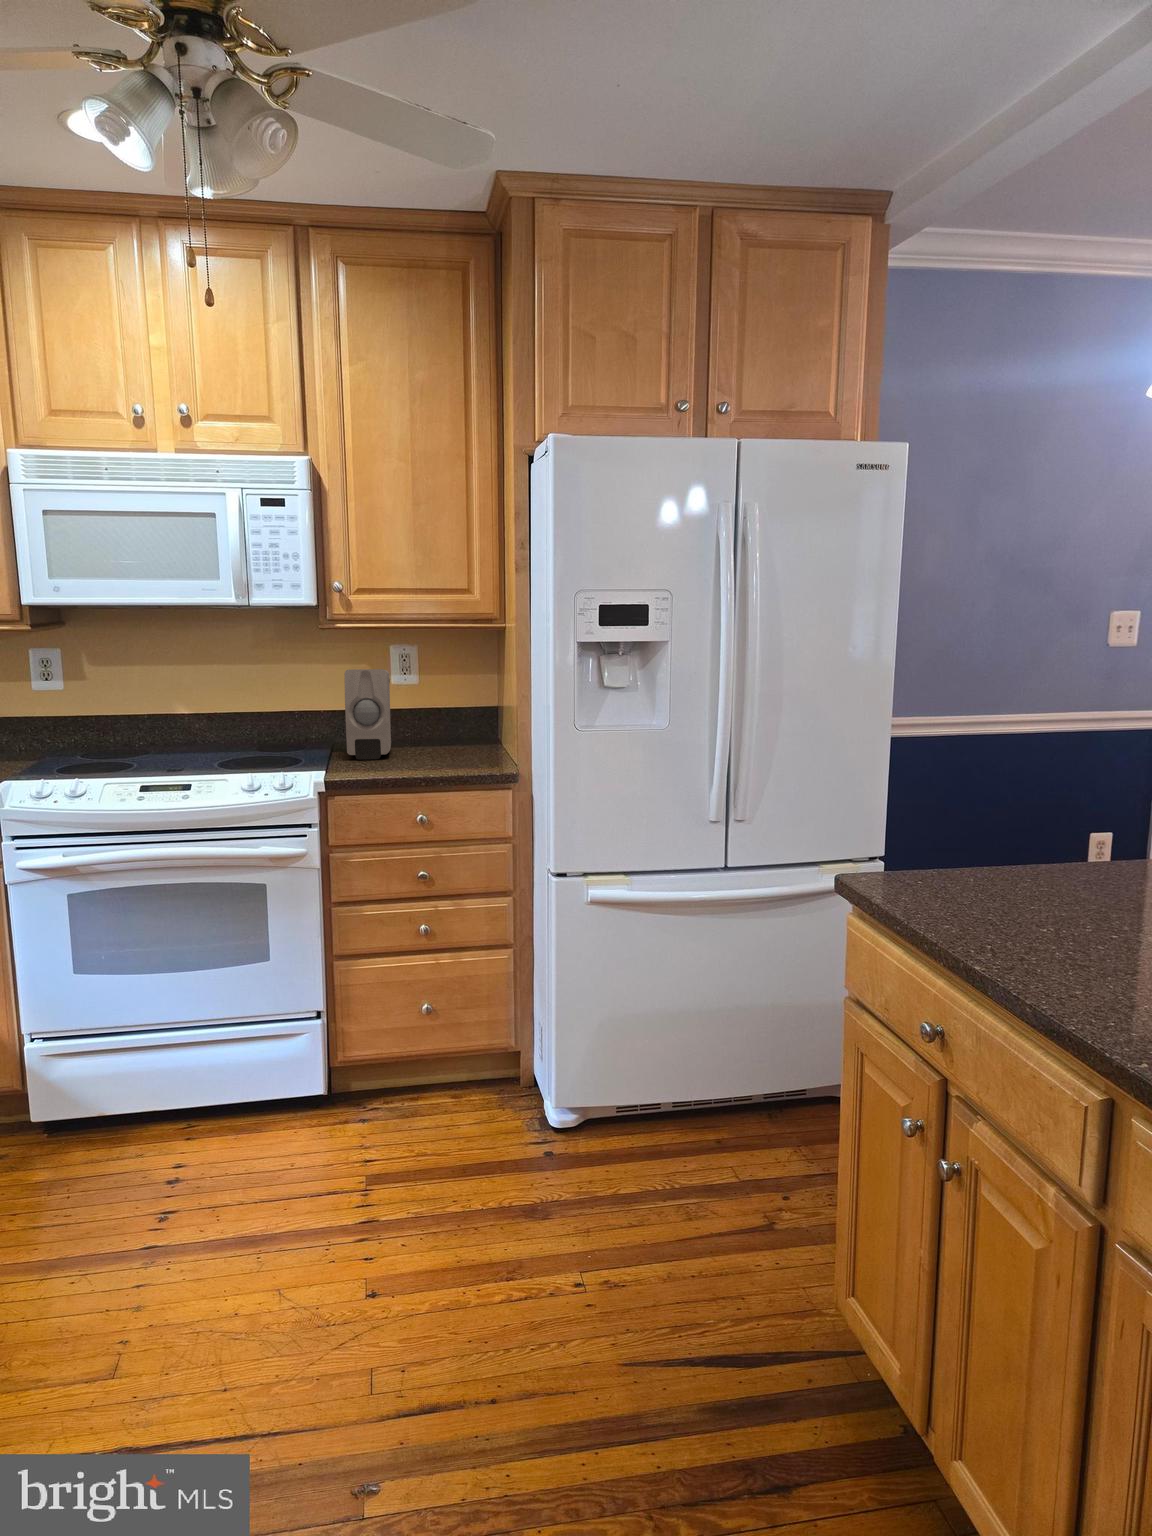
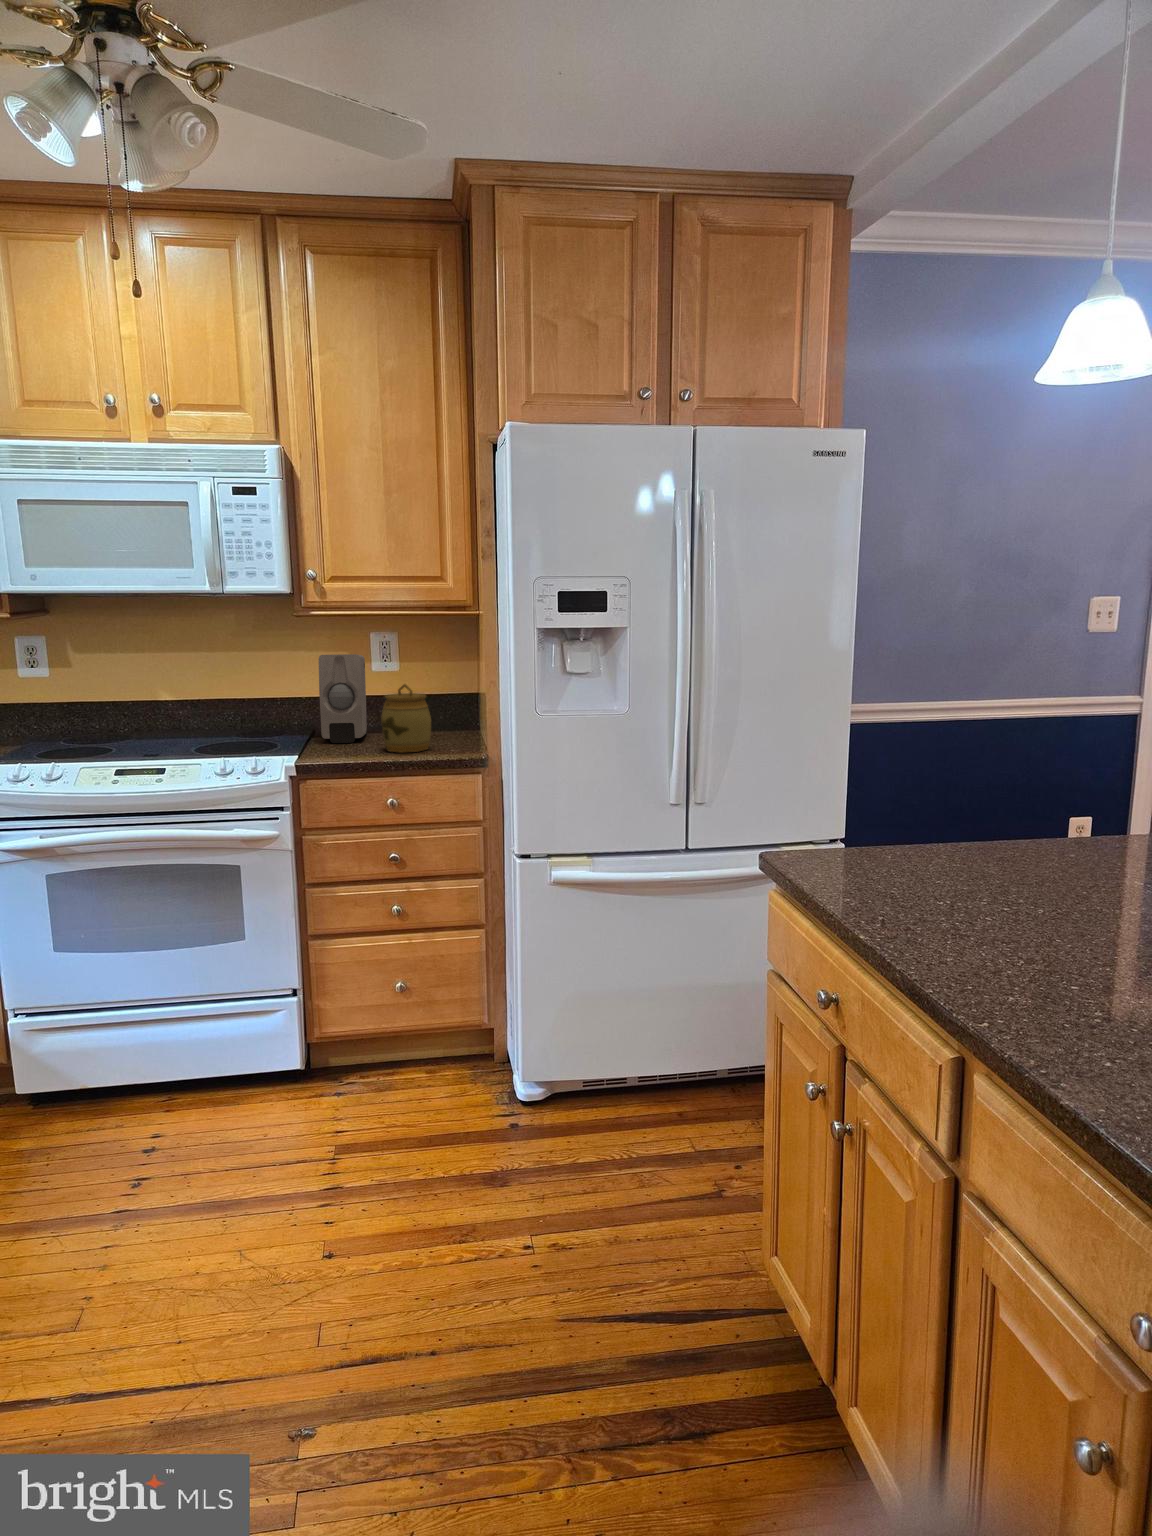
jar: none [410,699,462,769] -> present [381,684,431,752]

